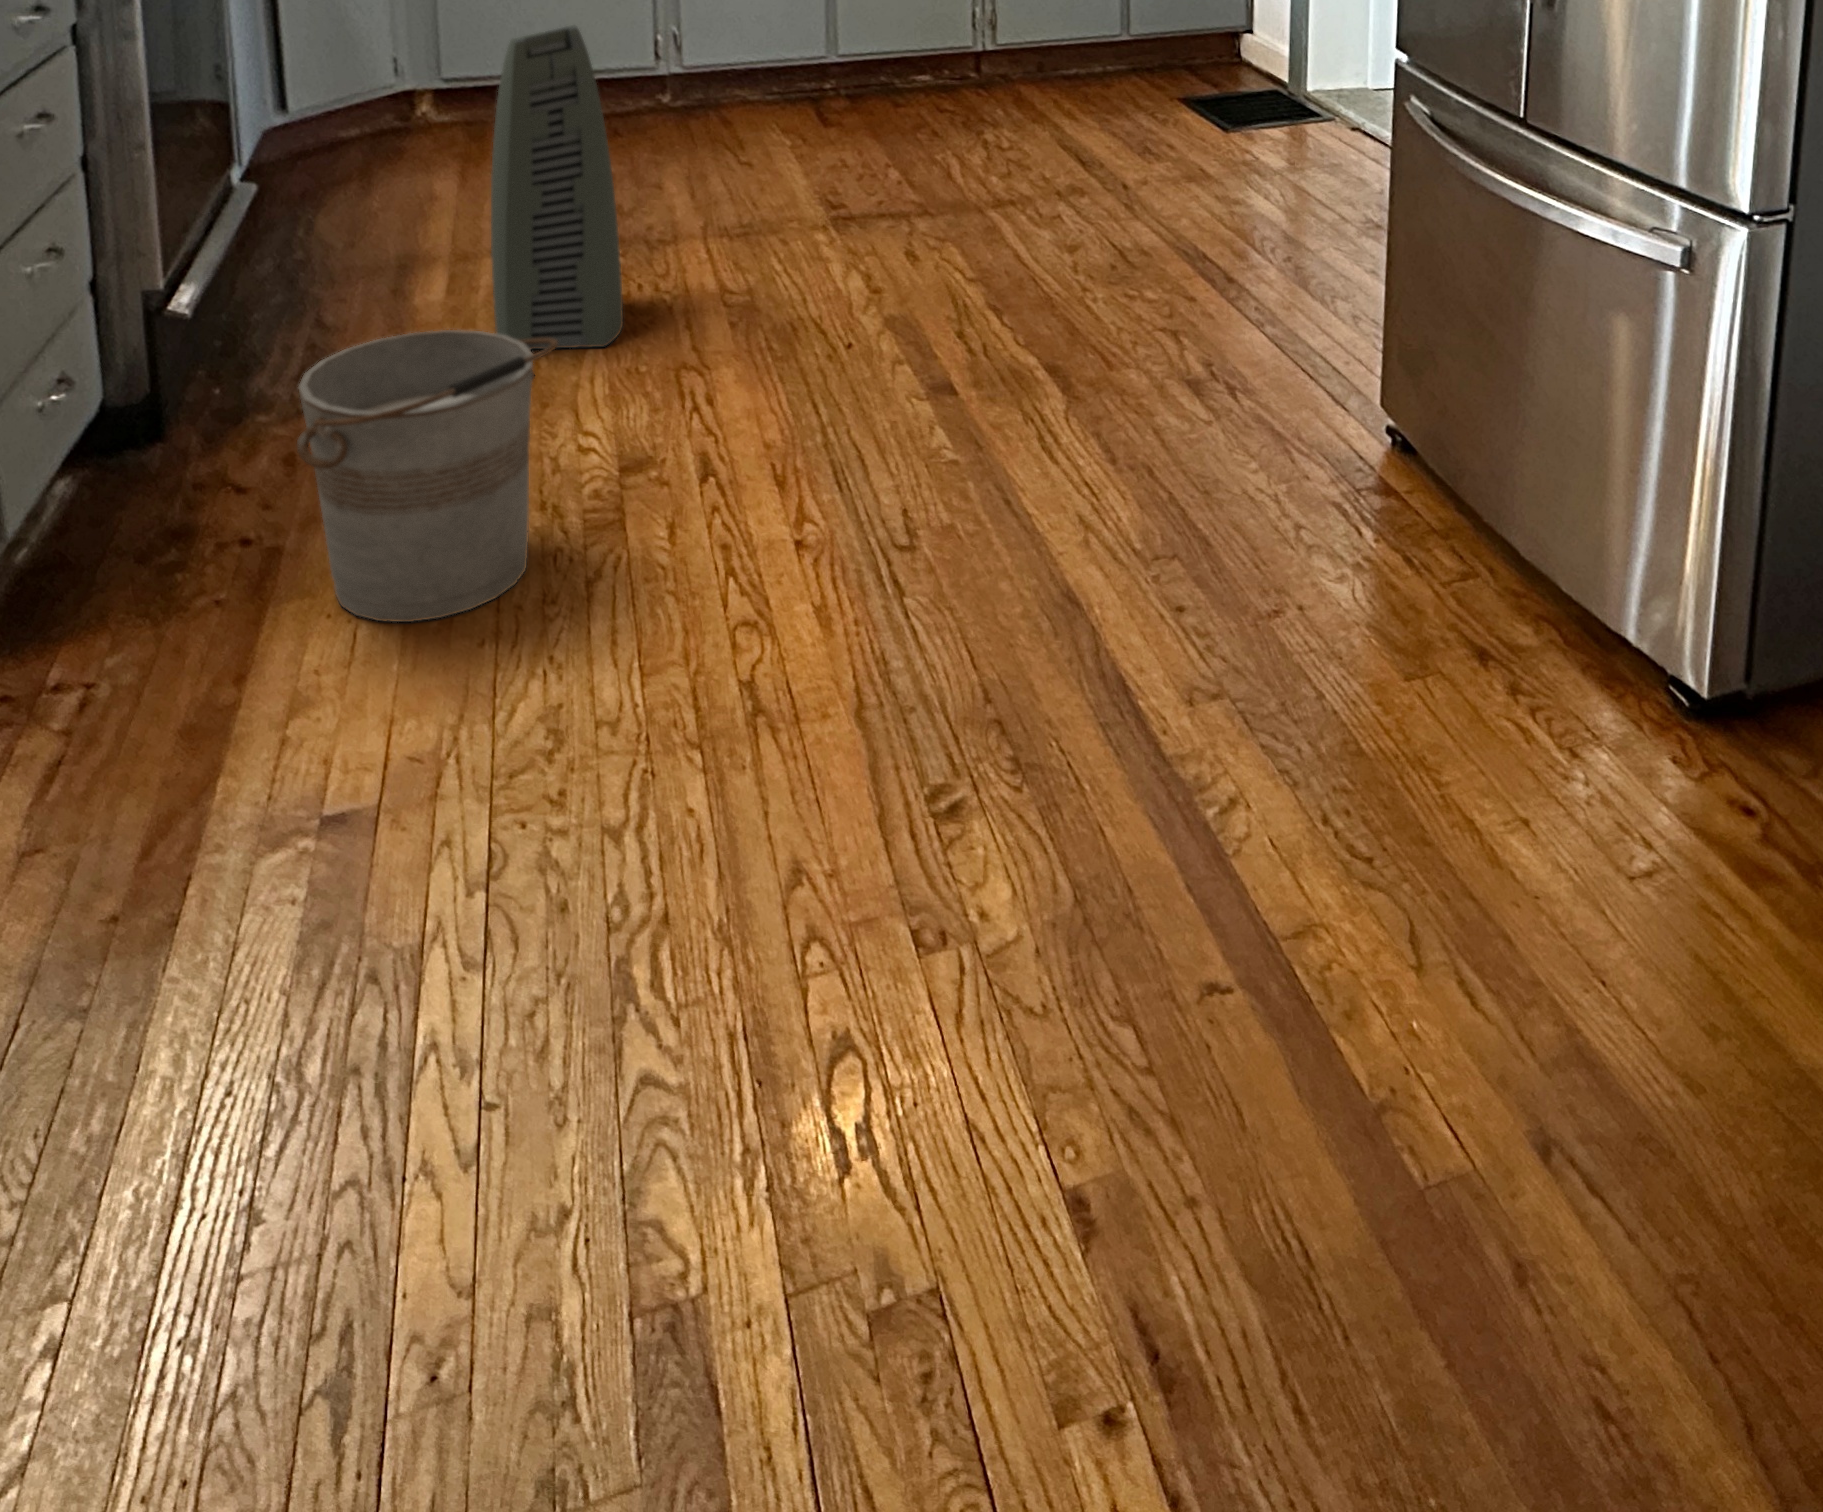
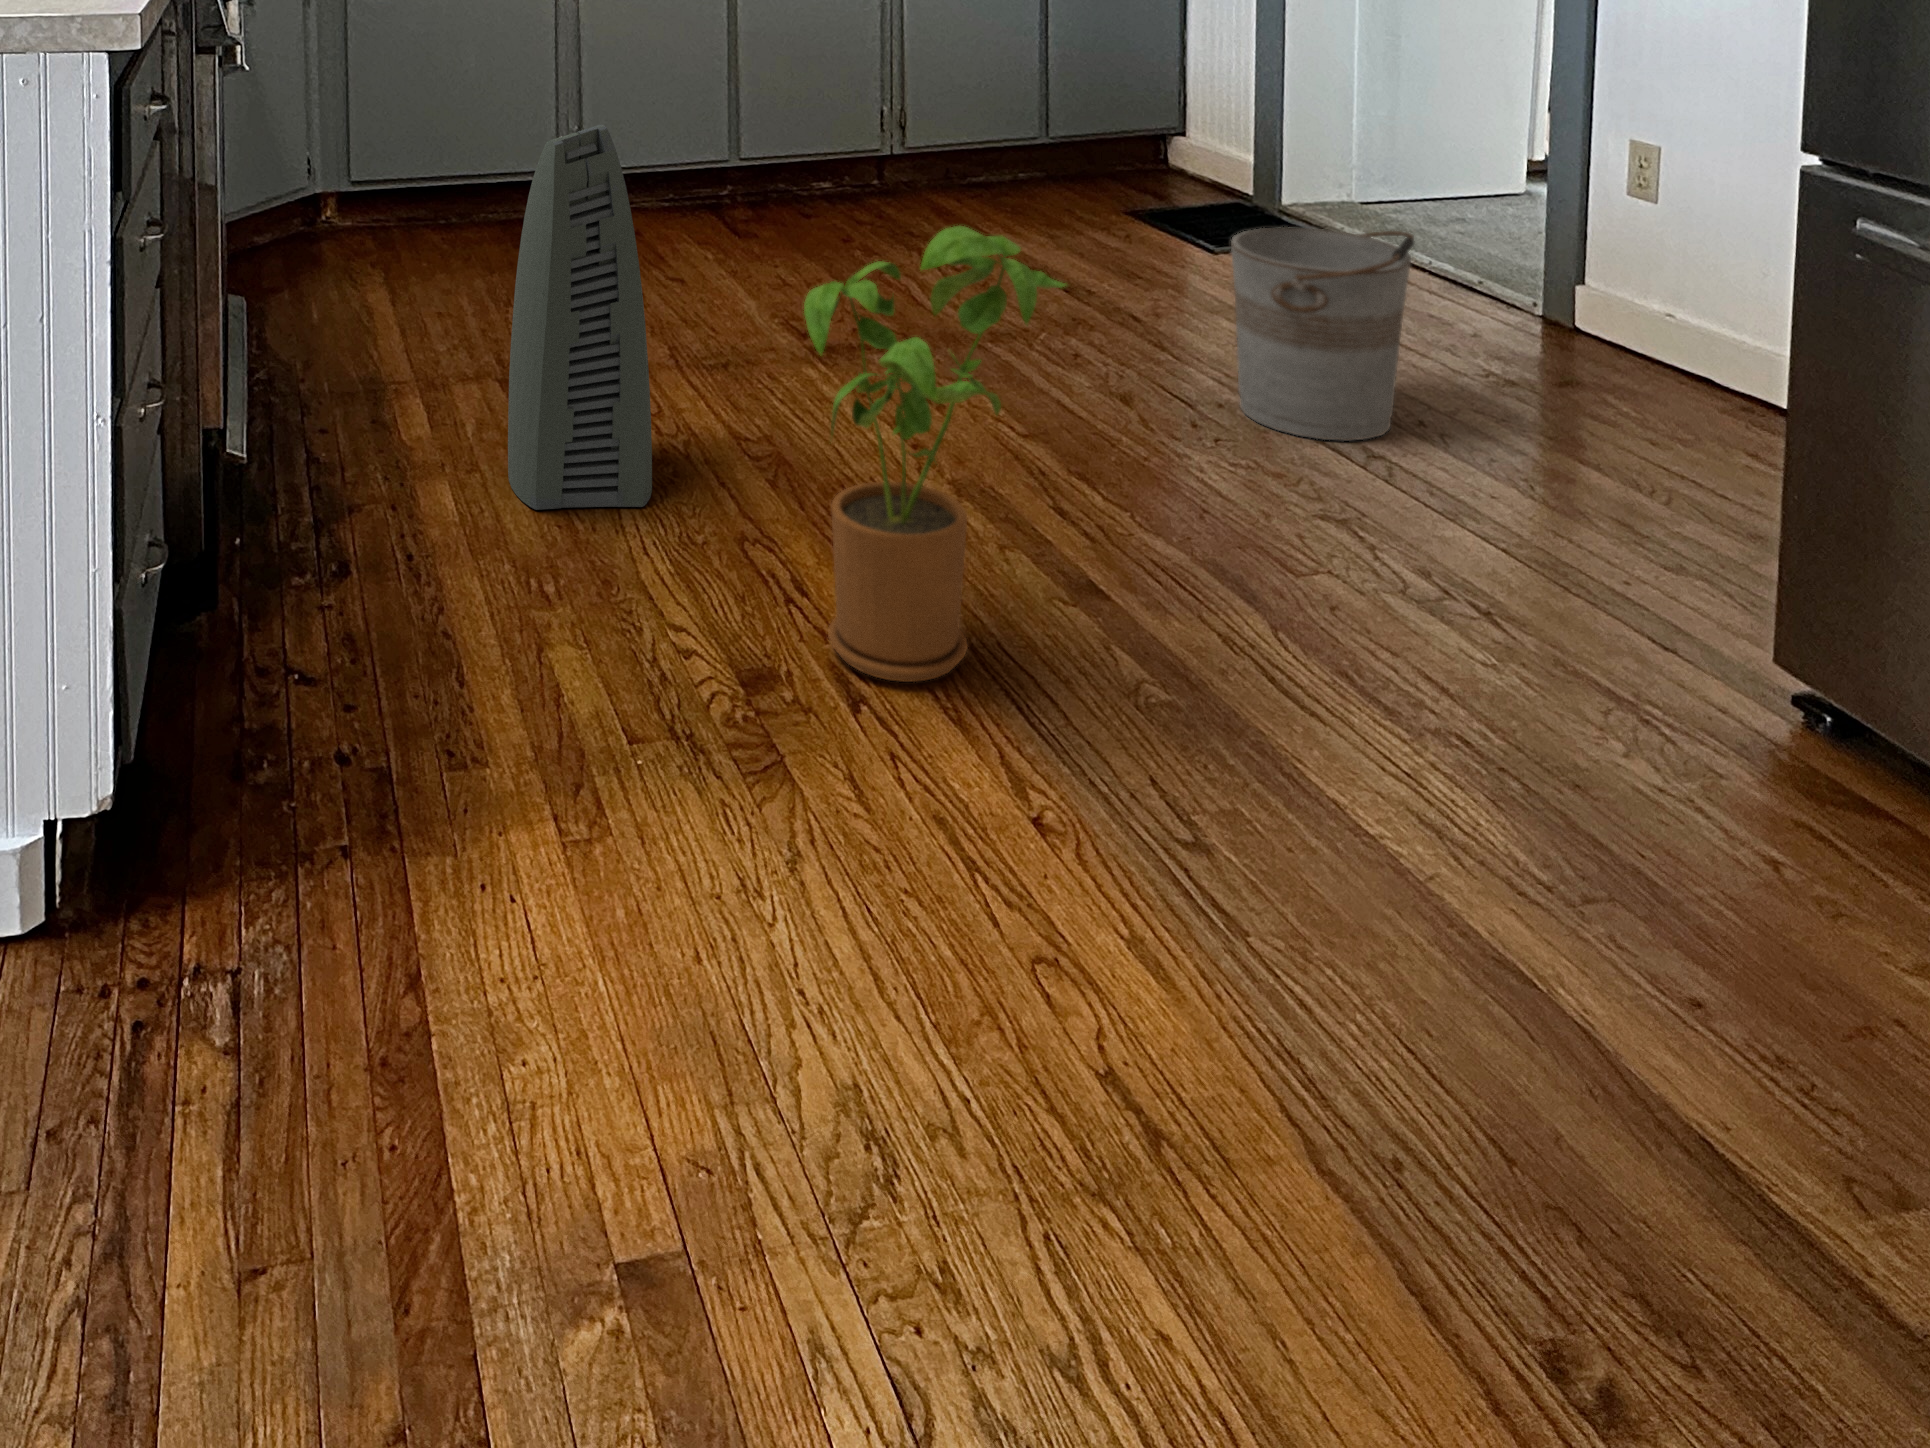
house plant: none [677,107,888,467] -> present [804,226,1066,682]
bucket: present [297,330,558,622] -> present [1231,227,1415,441]

